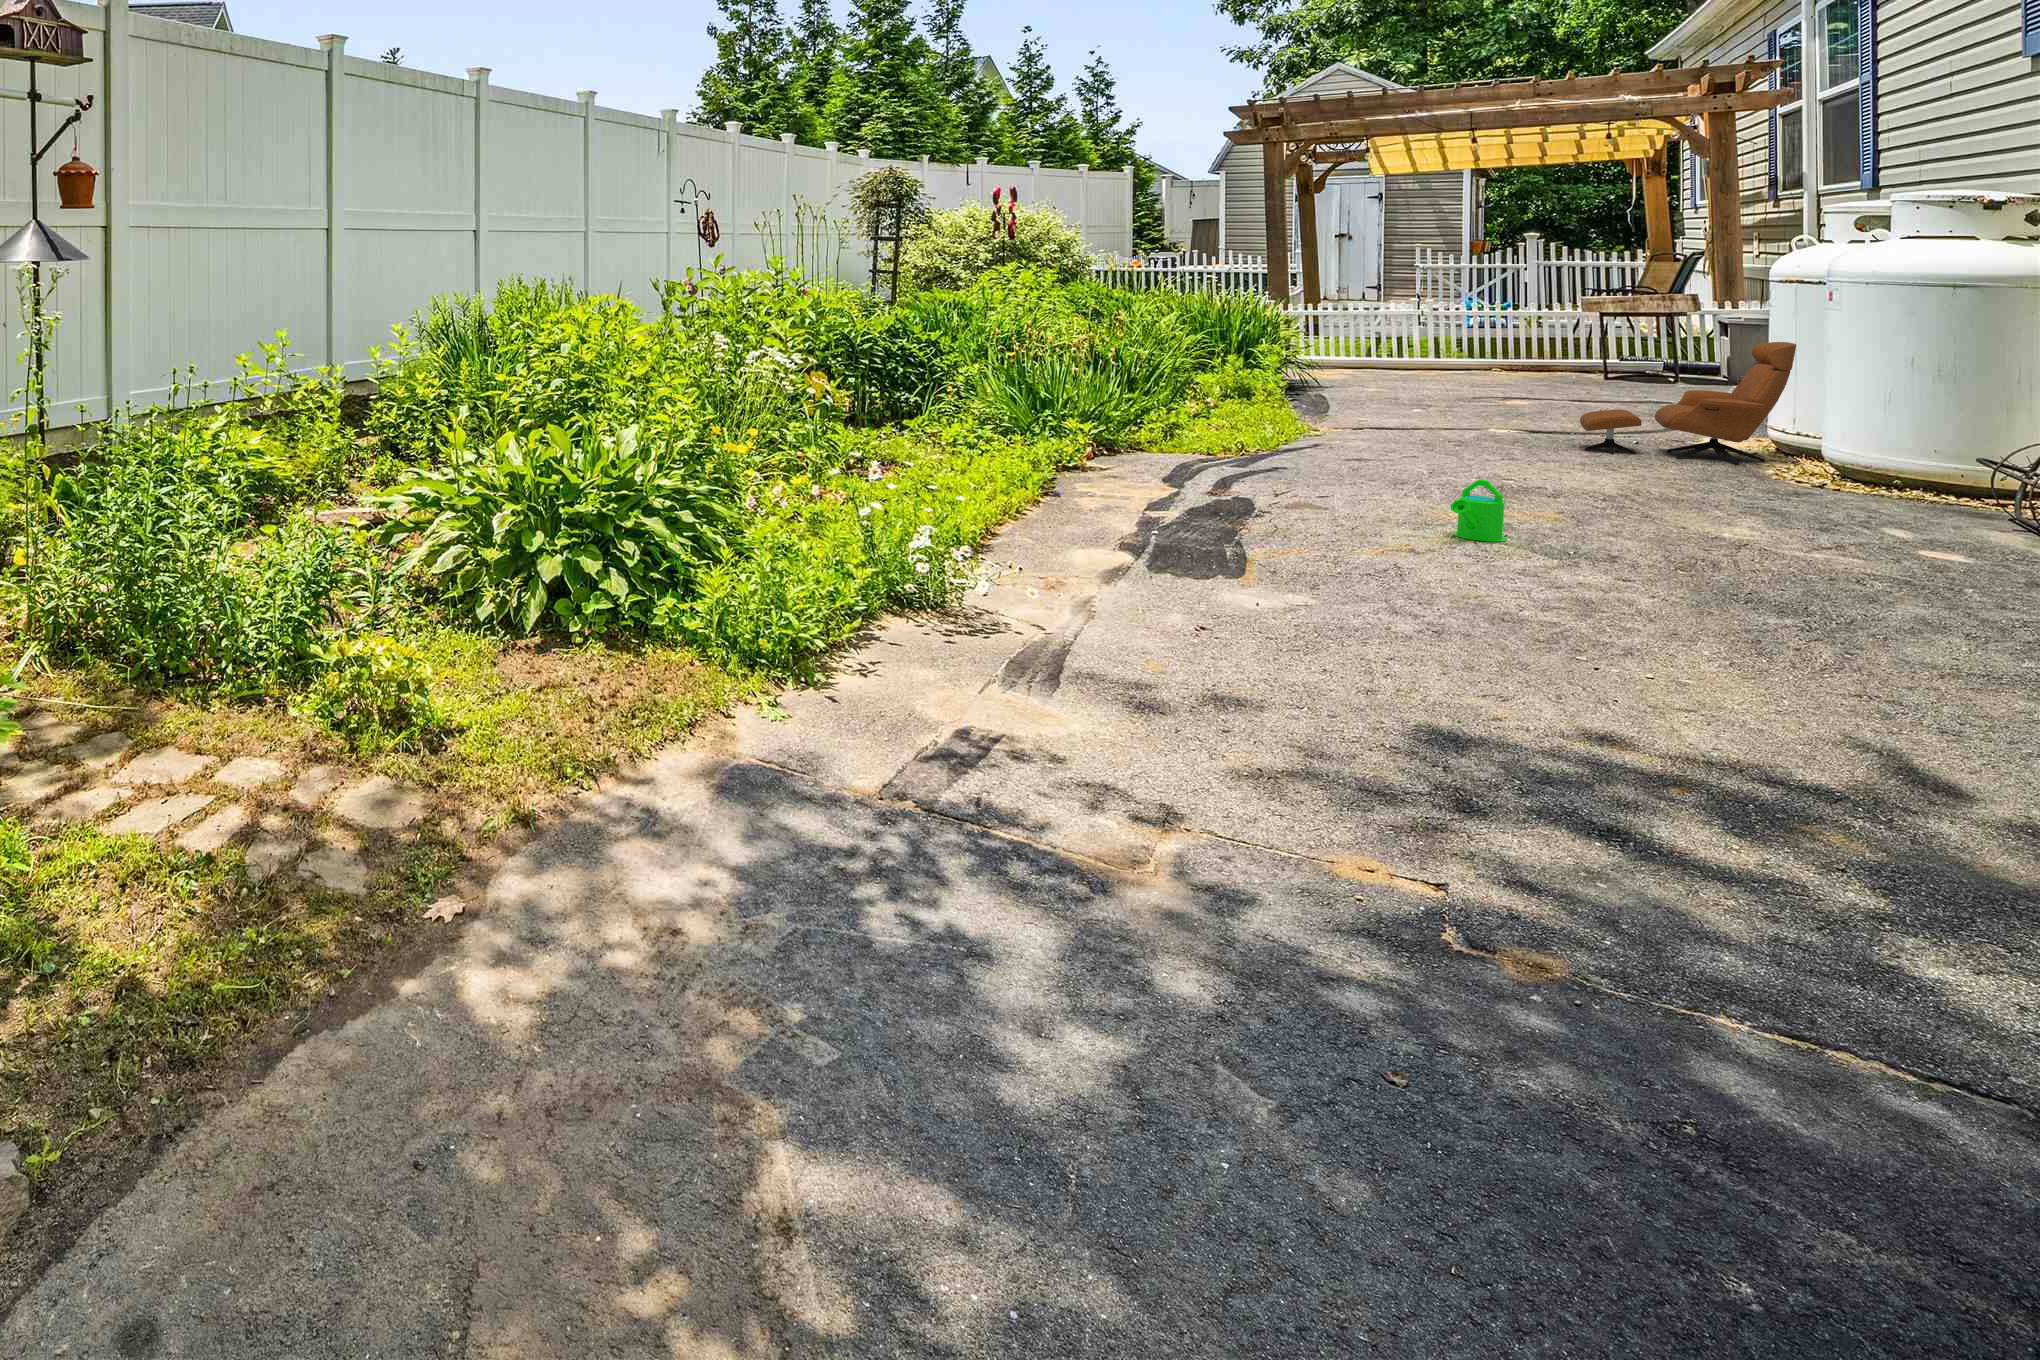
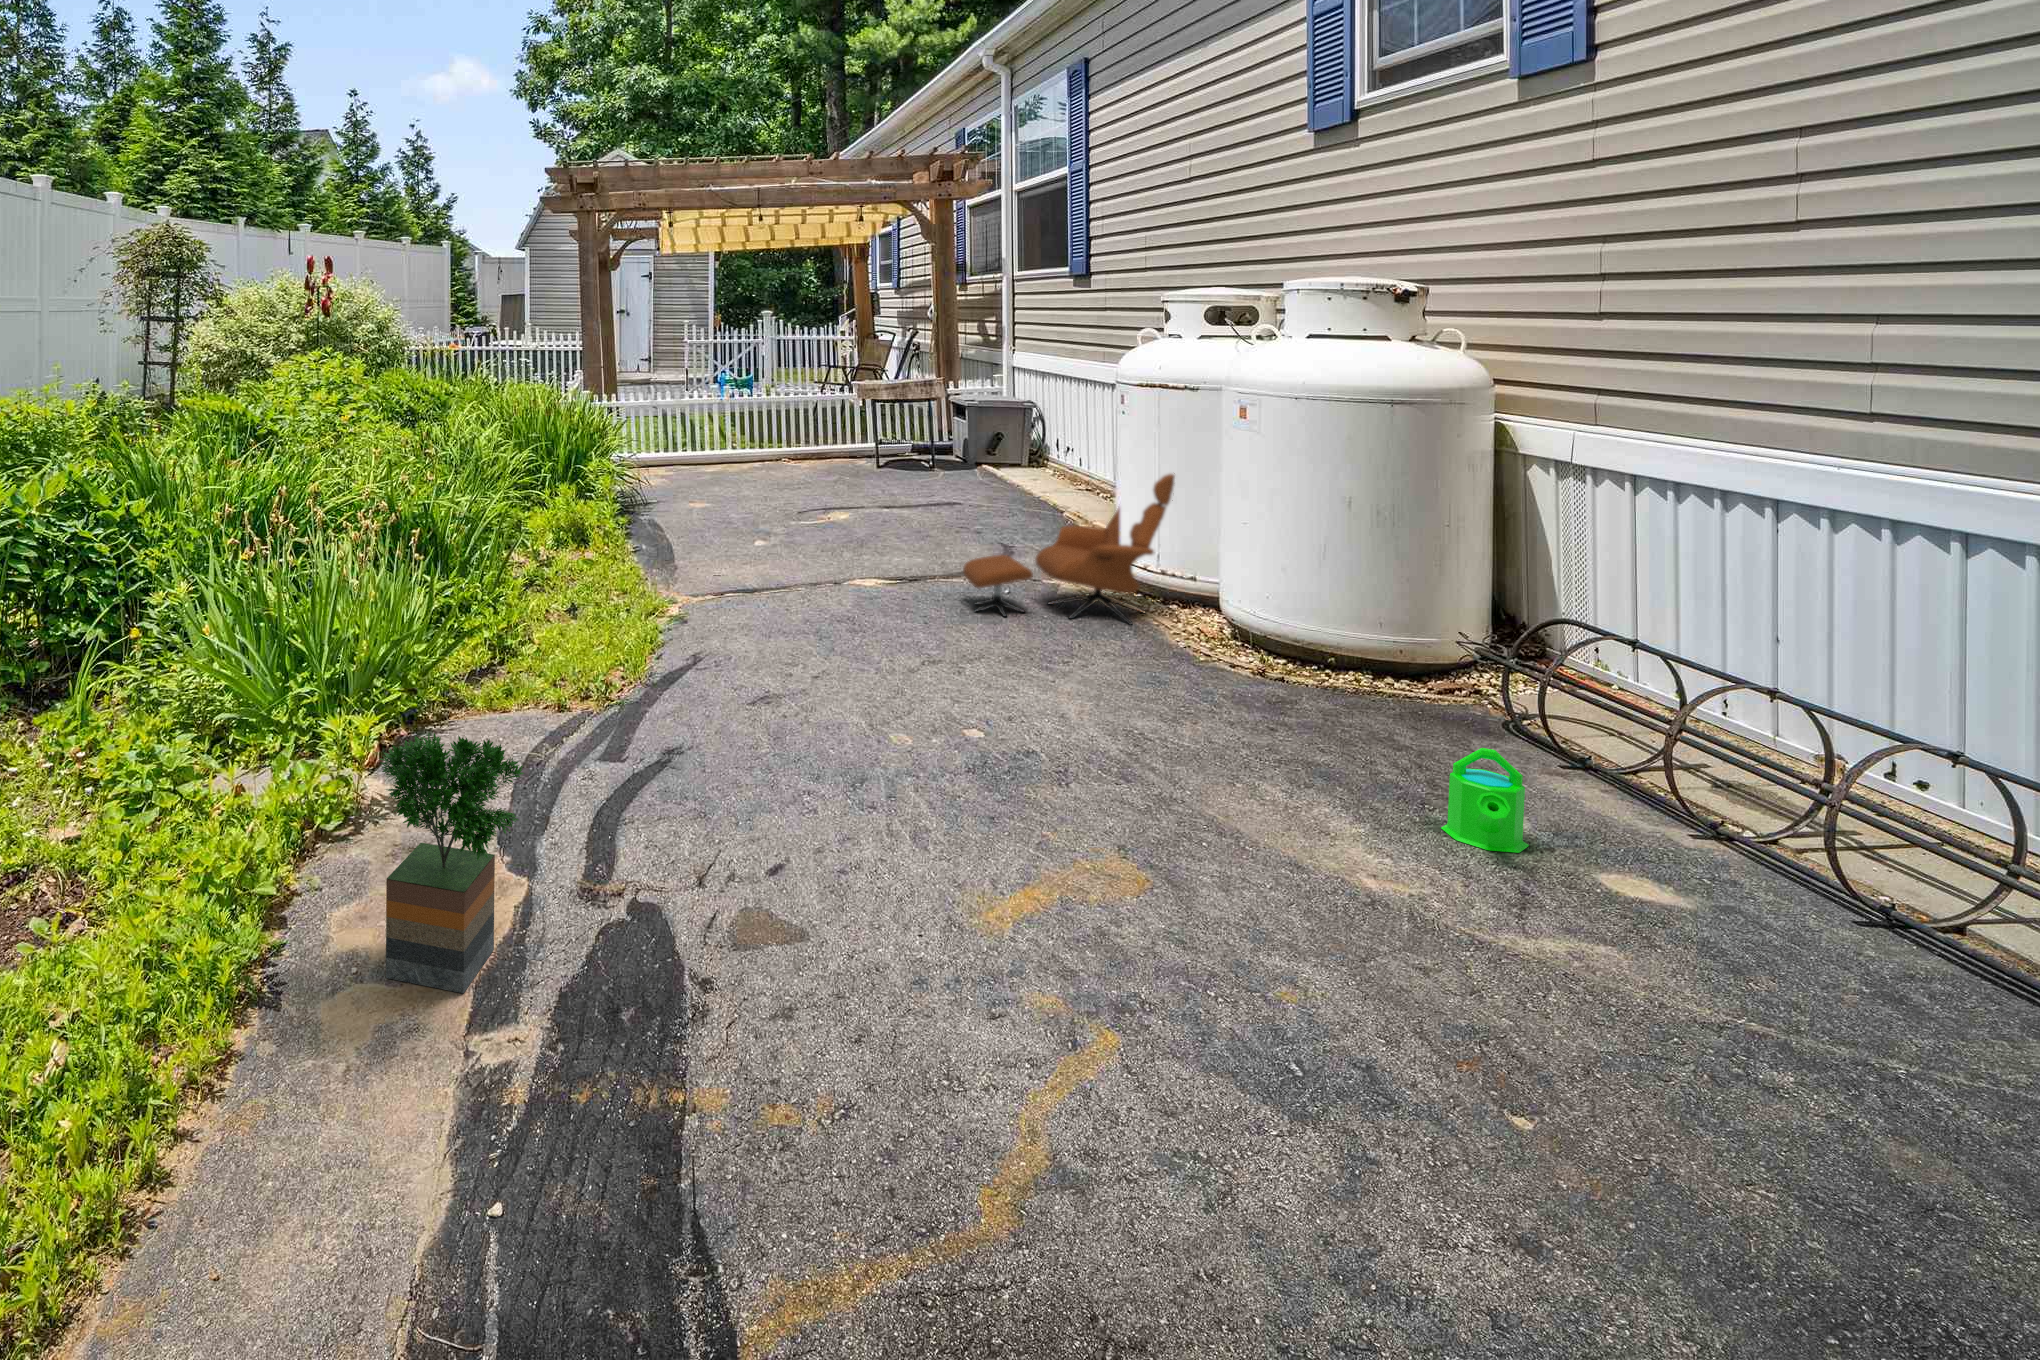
potted tree: none [1098,401,1173,511] -> present [380,733,524,993]
watering can: present [1451,479,1506,542] -> present [1441,748,1529,853]

